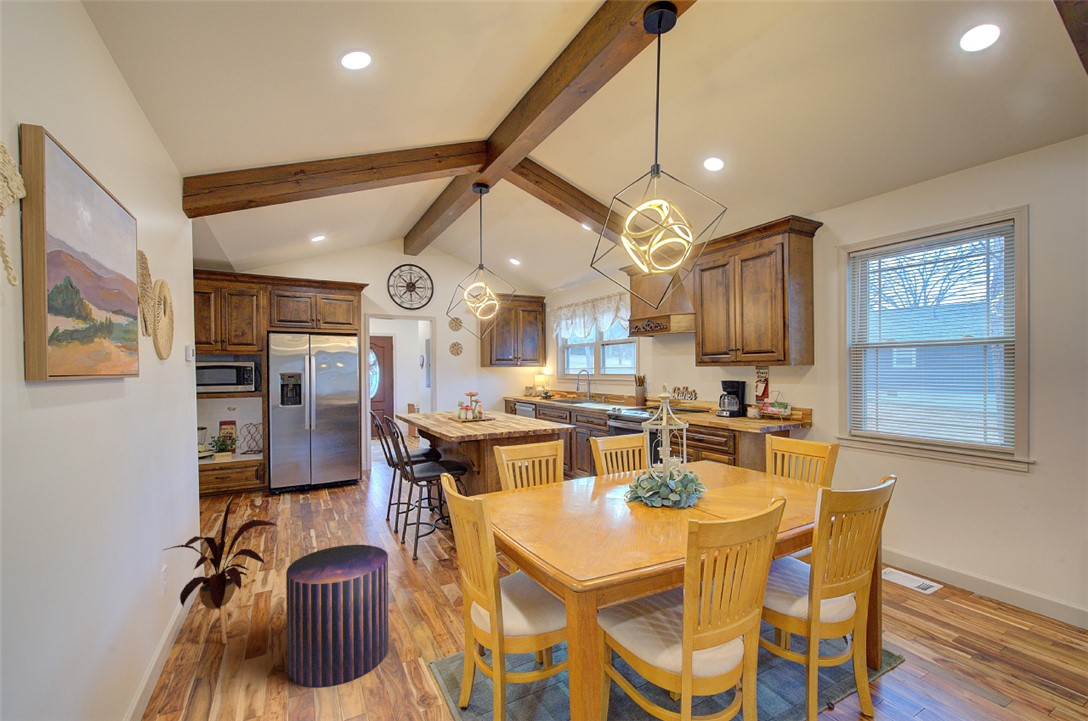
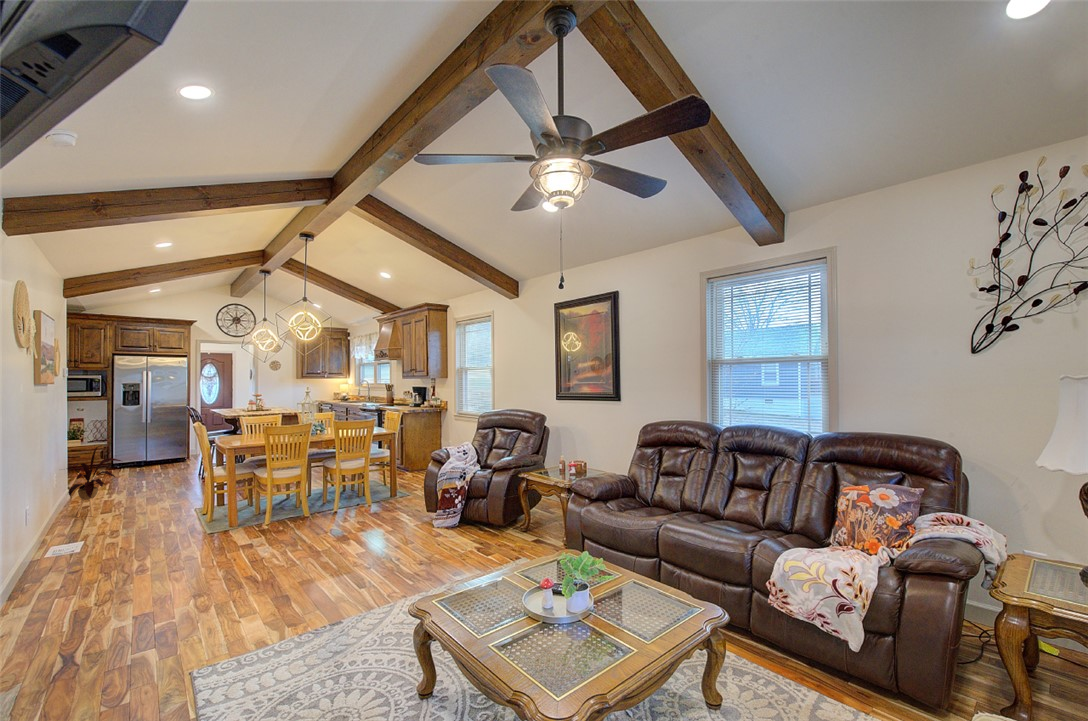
pouf: present [286,545,389,687] -> none [127,468,183,522]

